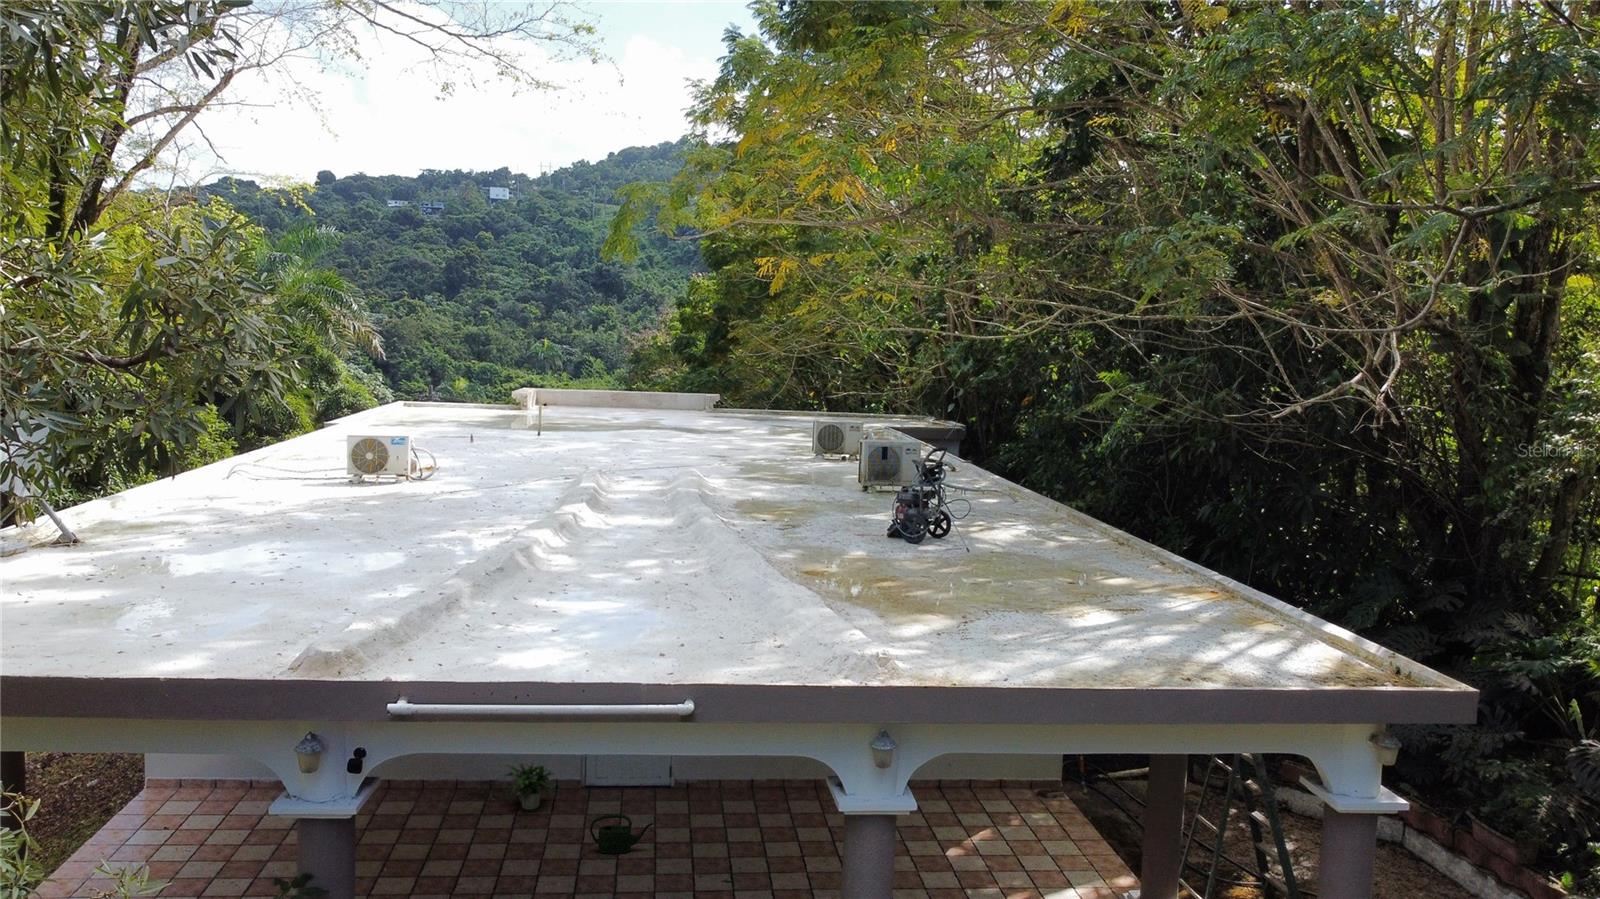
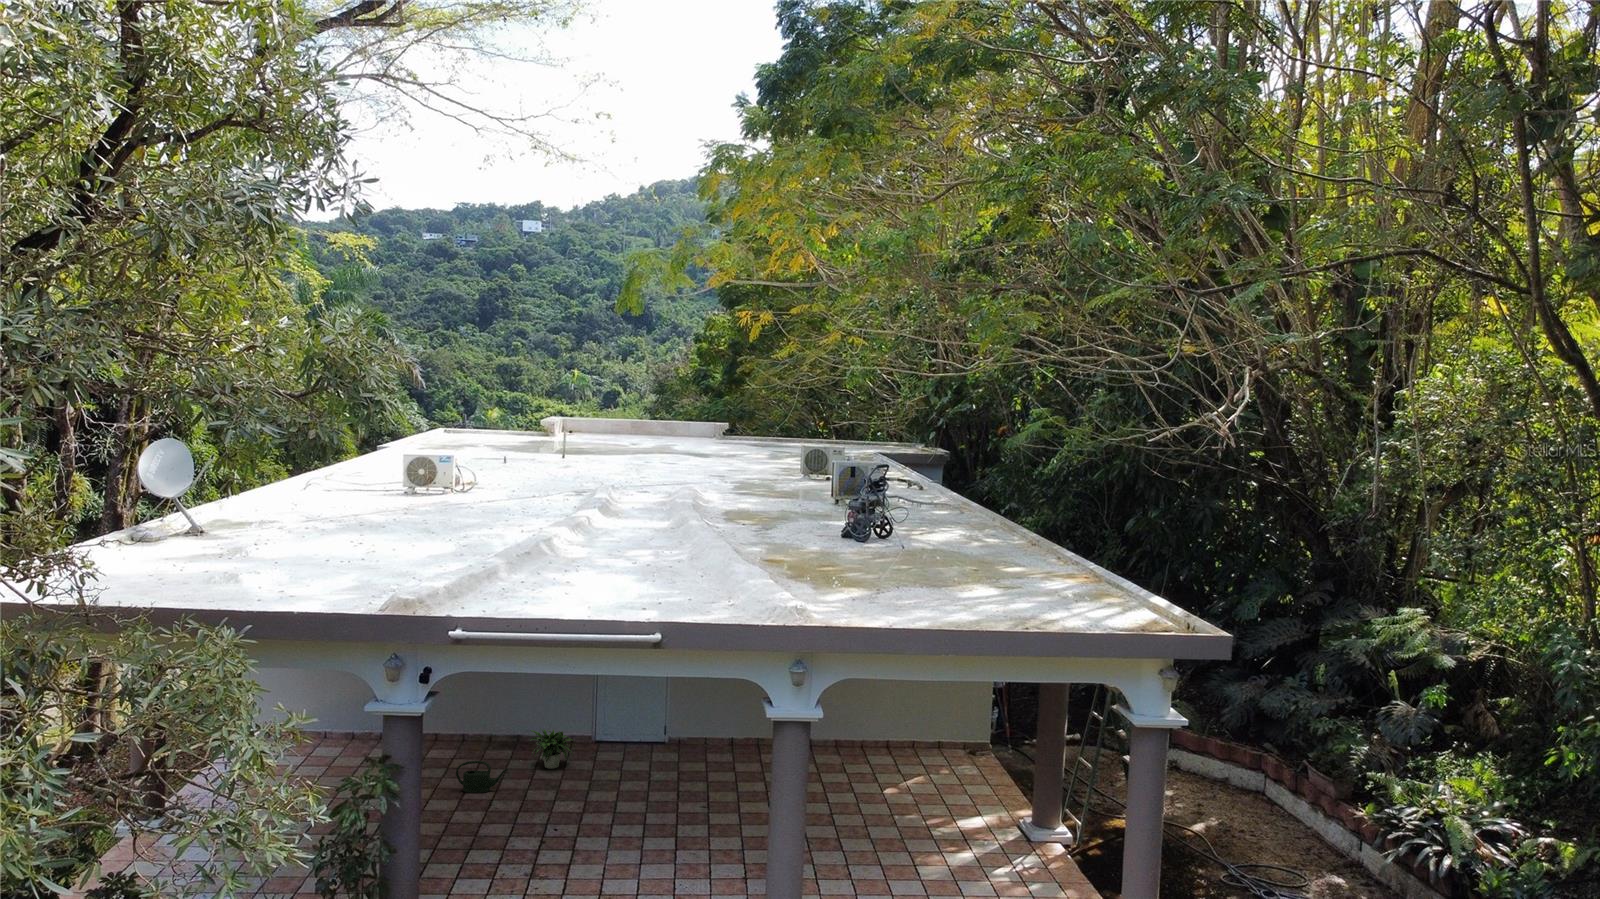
watering can: present [590,814,653,853] -> present [456,761,508,793]

